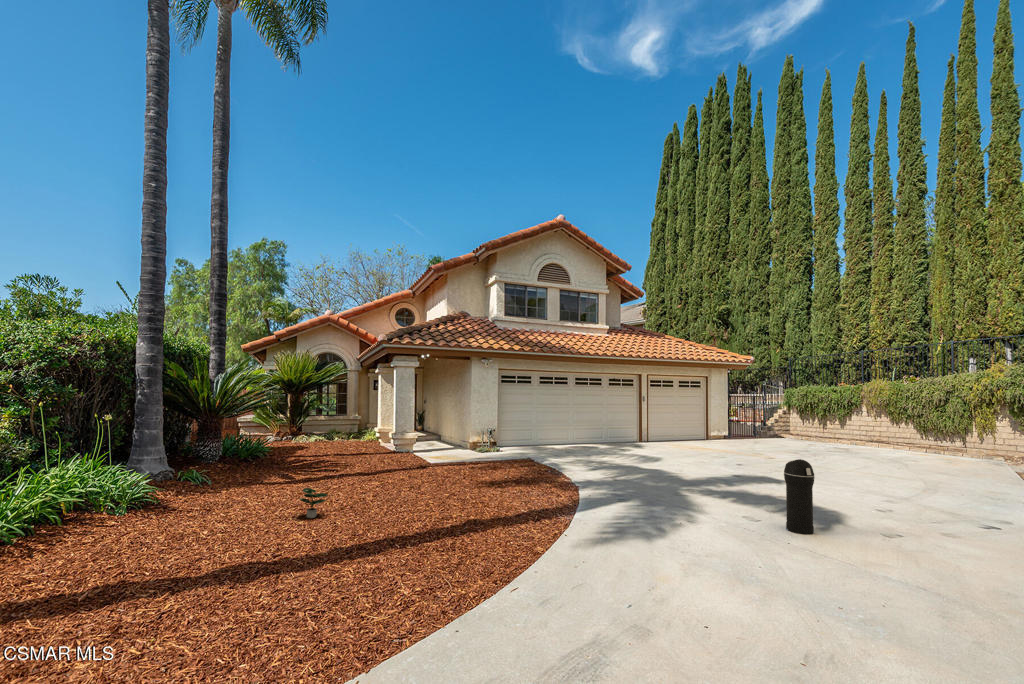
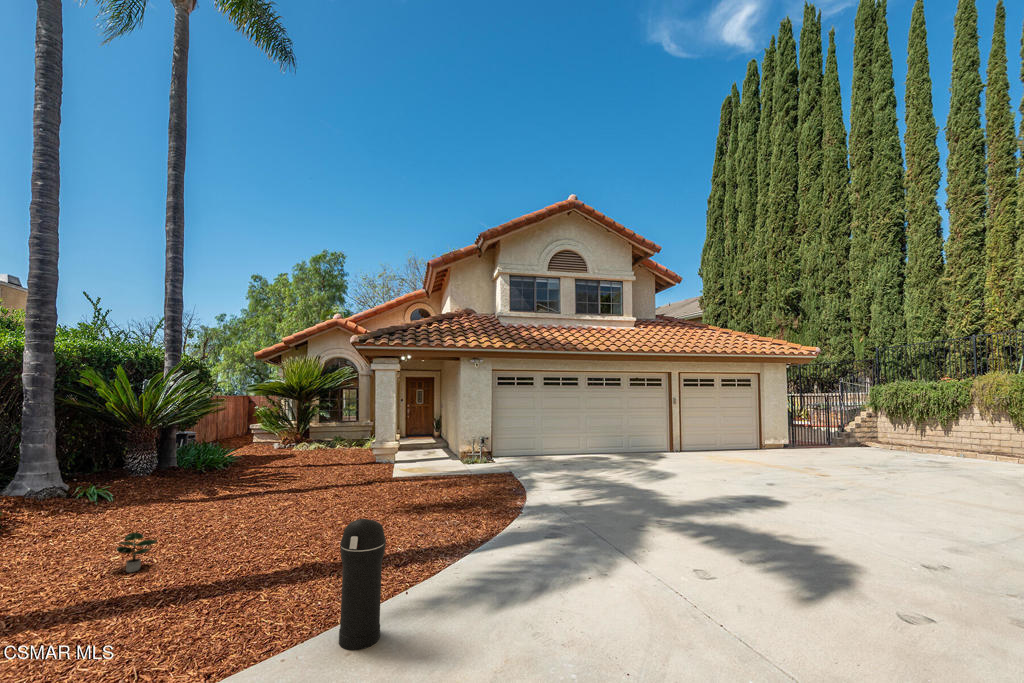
trash can: present [784,459,814,534] -> present [339,519,386,650]

